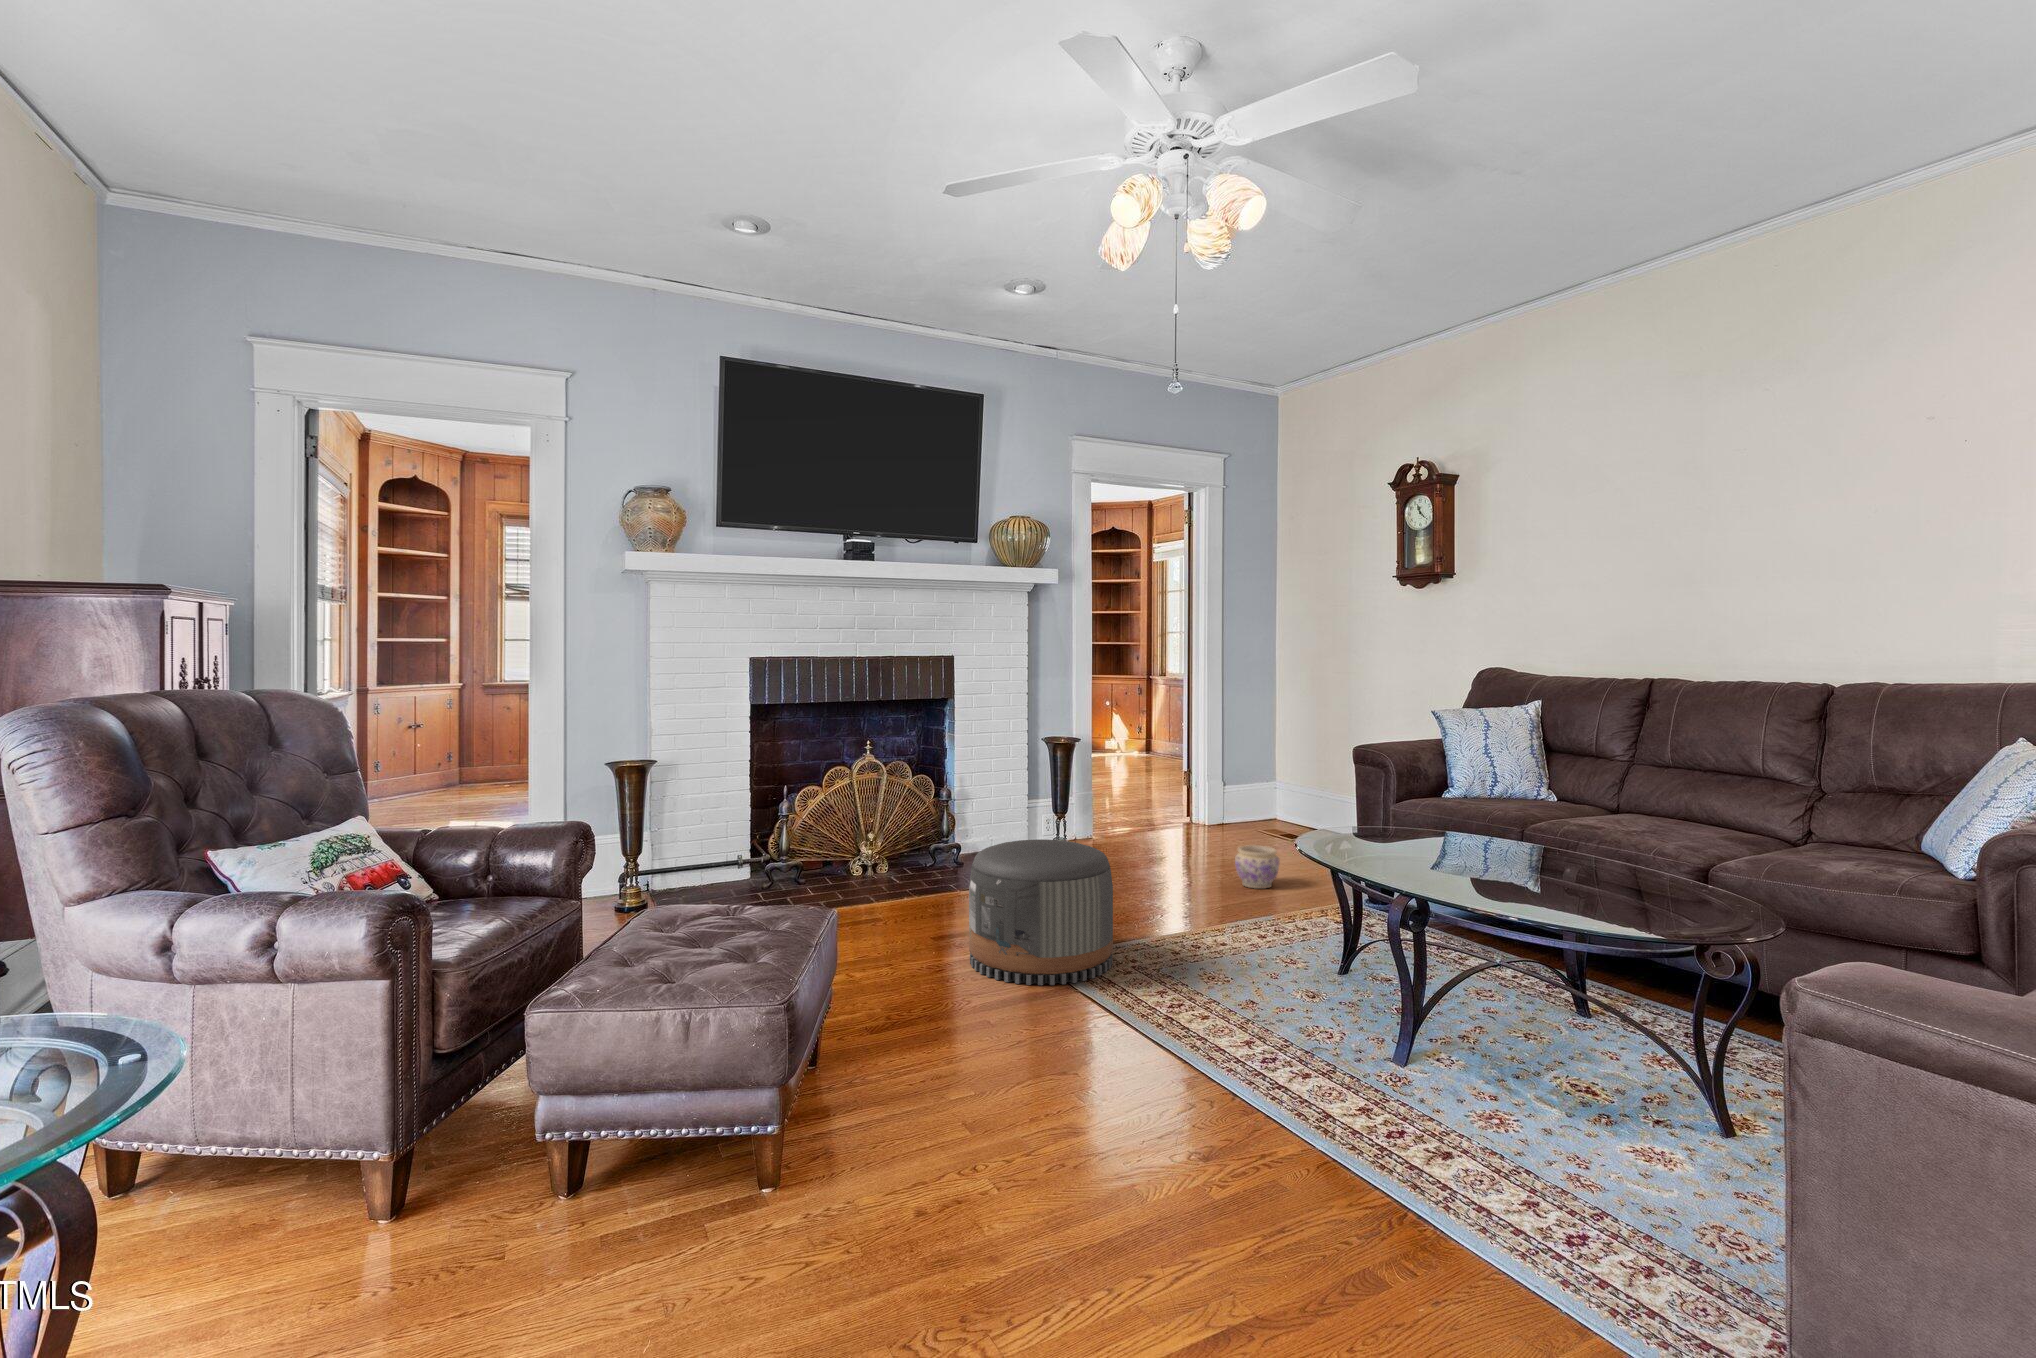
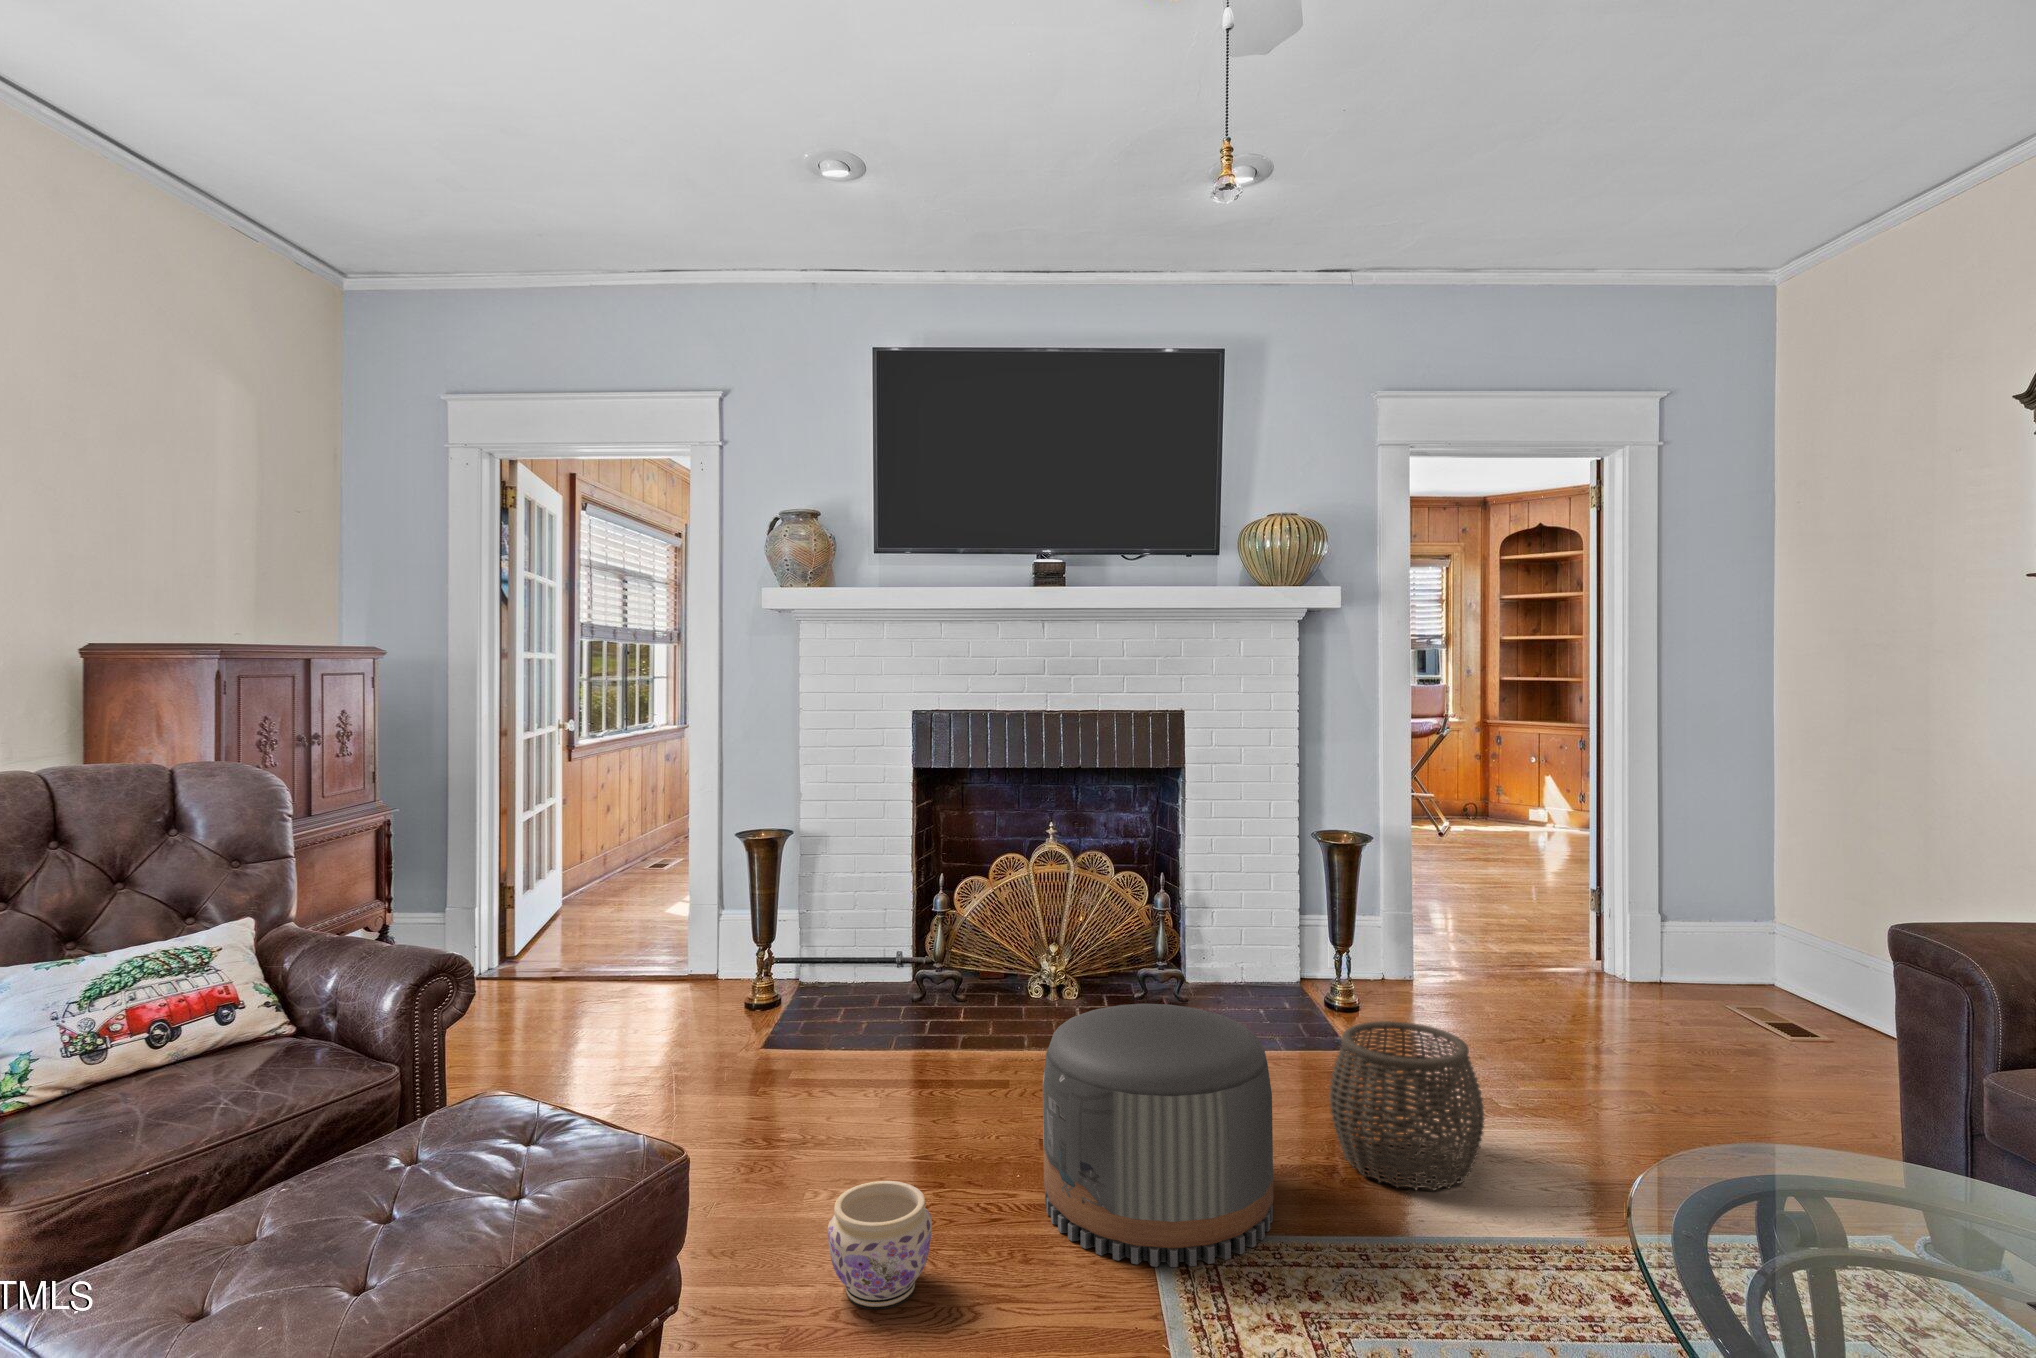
woven basket: none [1117,843,1207,935] -> present [1330,1021,1484,1190]
planter: present [1235,845,1280,889] -> present [828,1181,932,1309]

